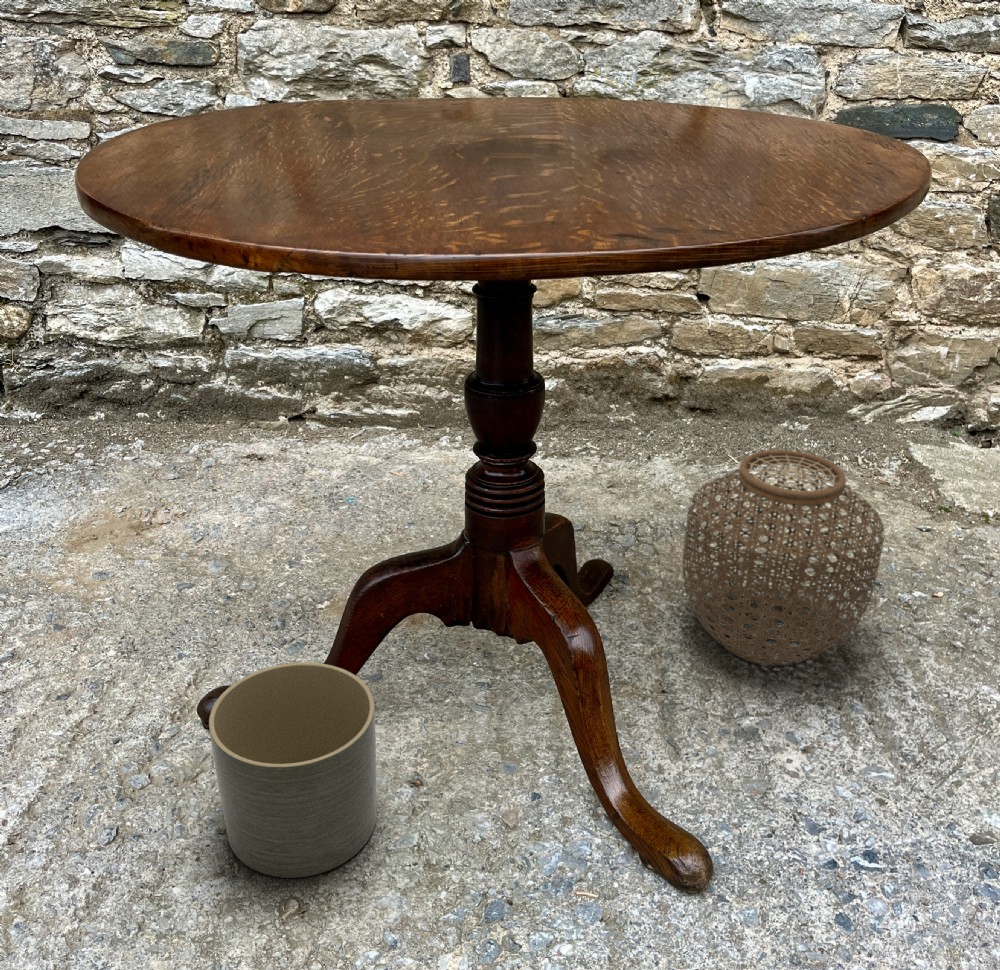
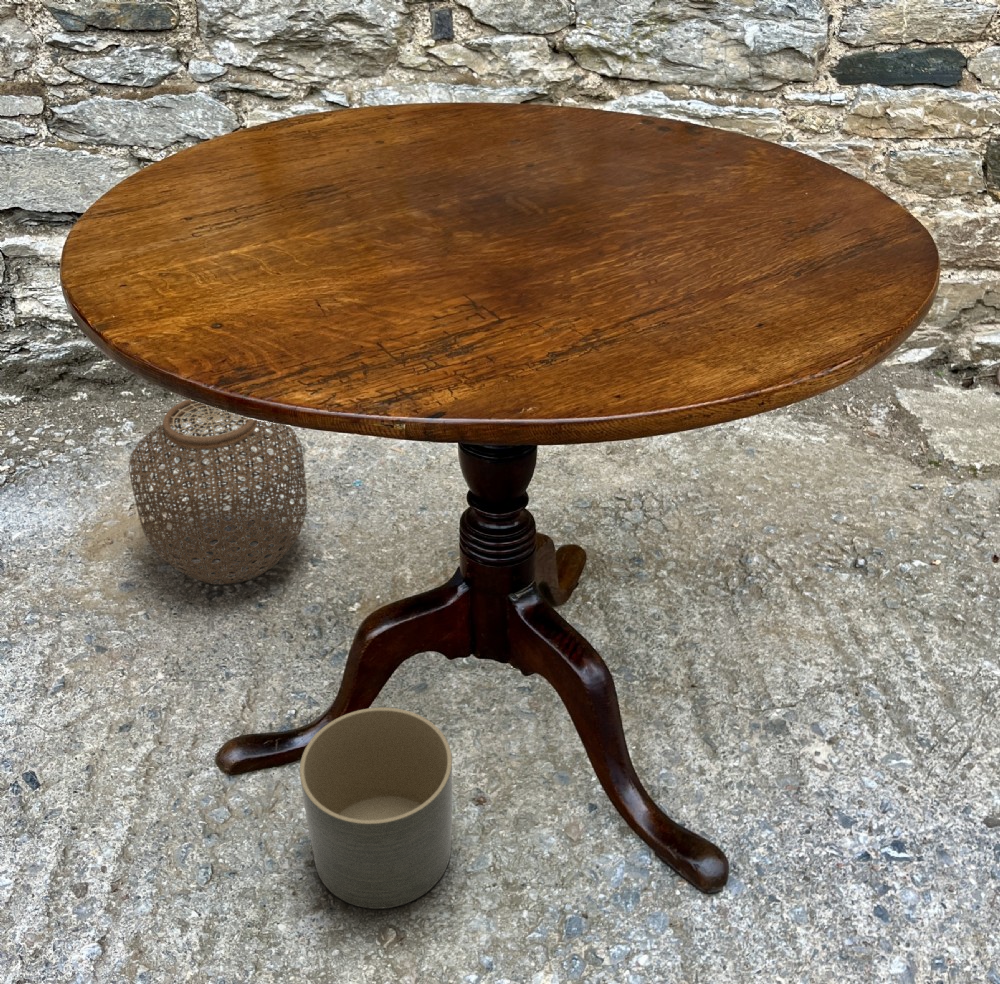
woven basket: present [683,450,884,665] -> present [129,400,307,584]

